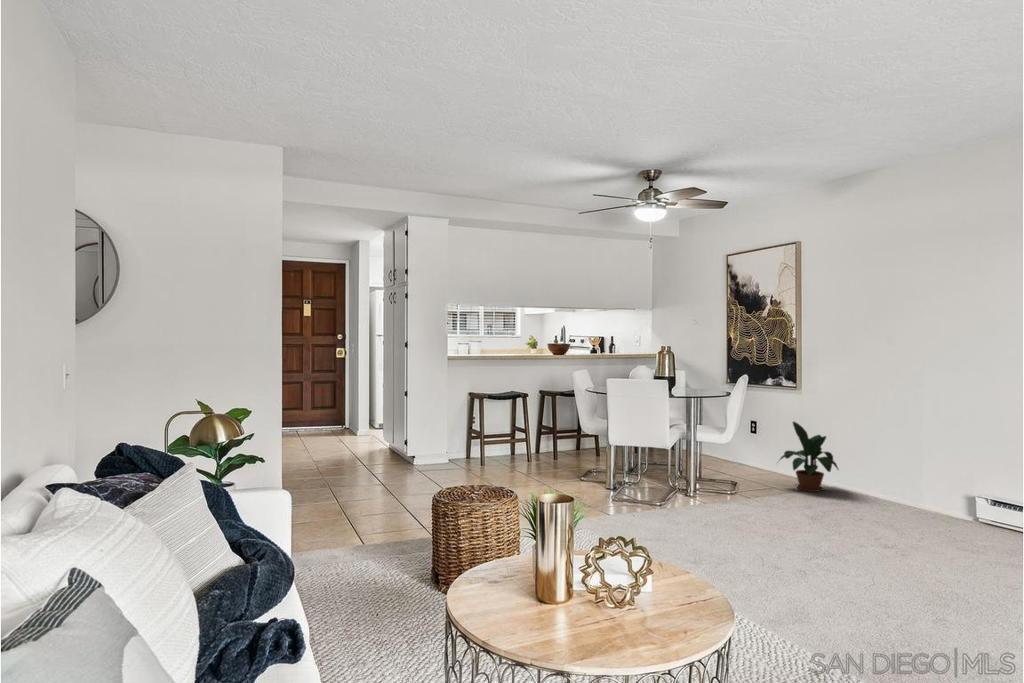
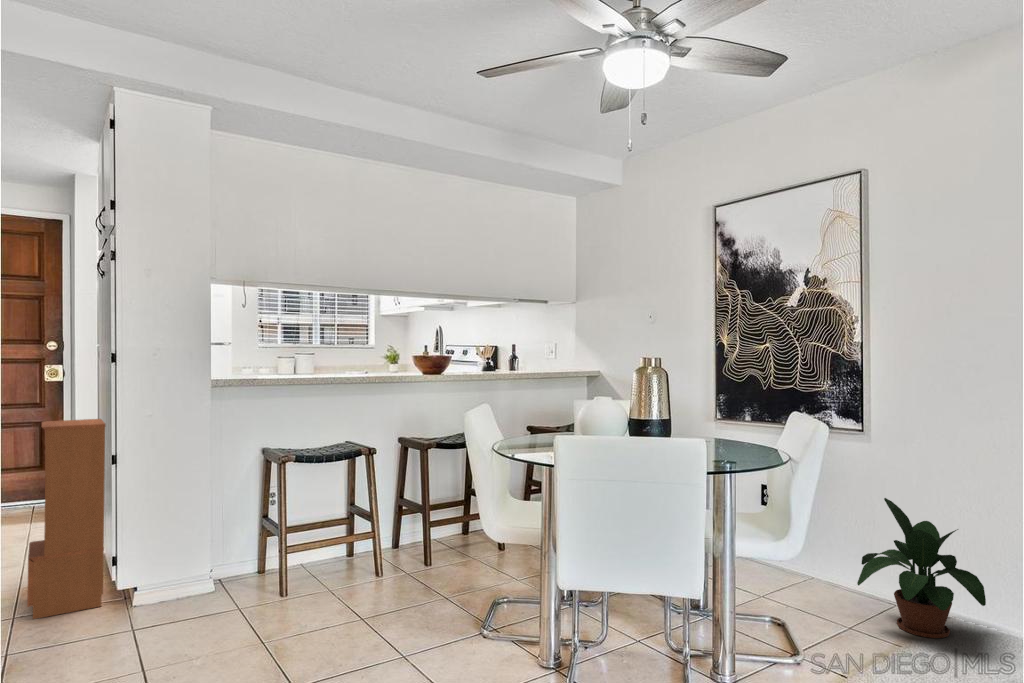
bookcase: none [365,375,400,466] -> present [27,419,106,619]

